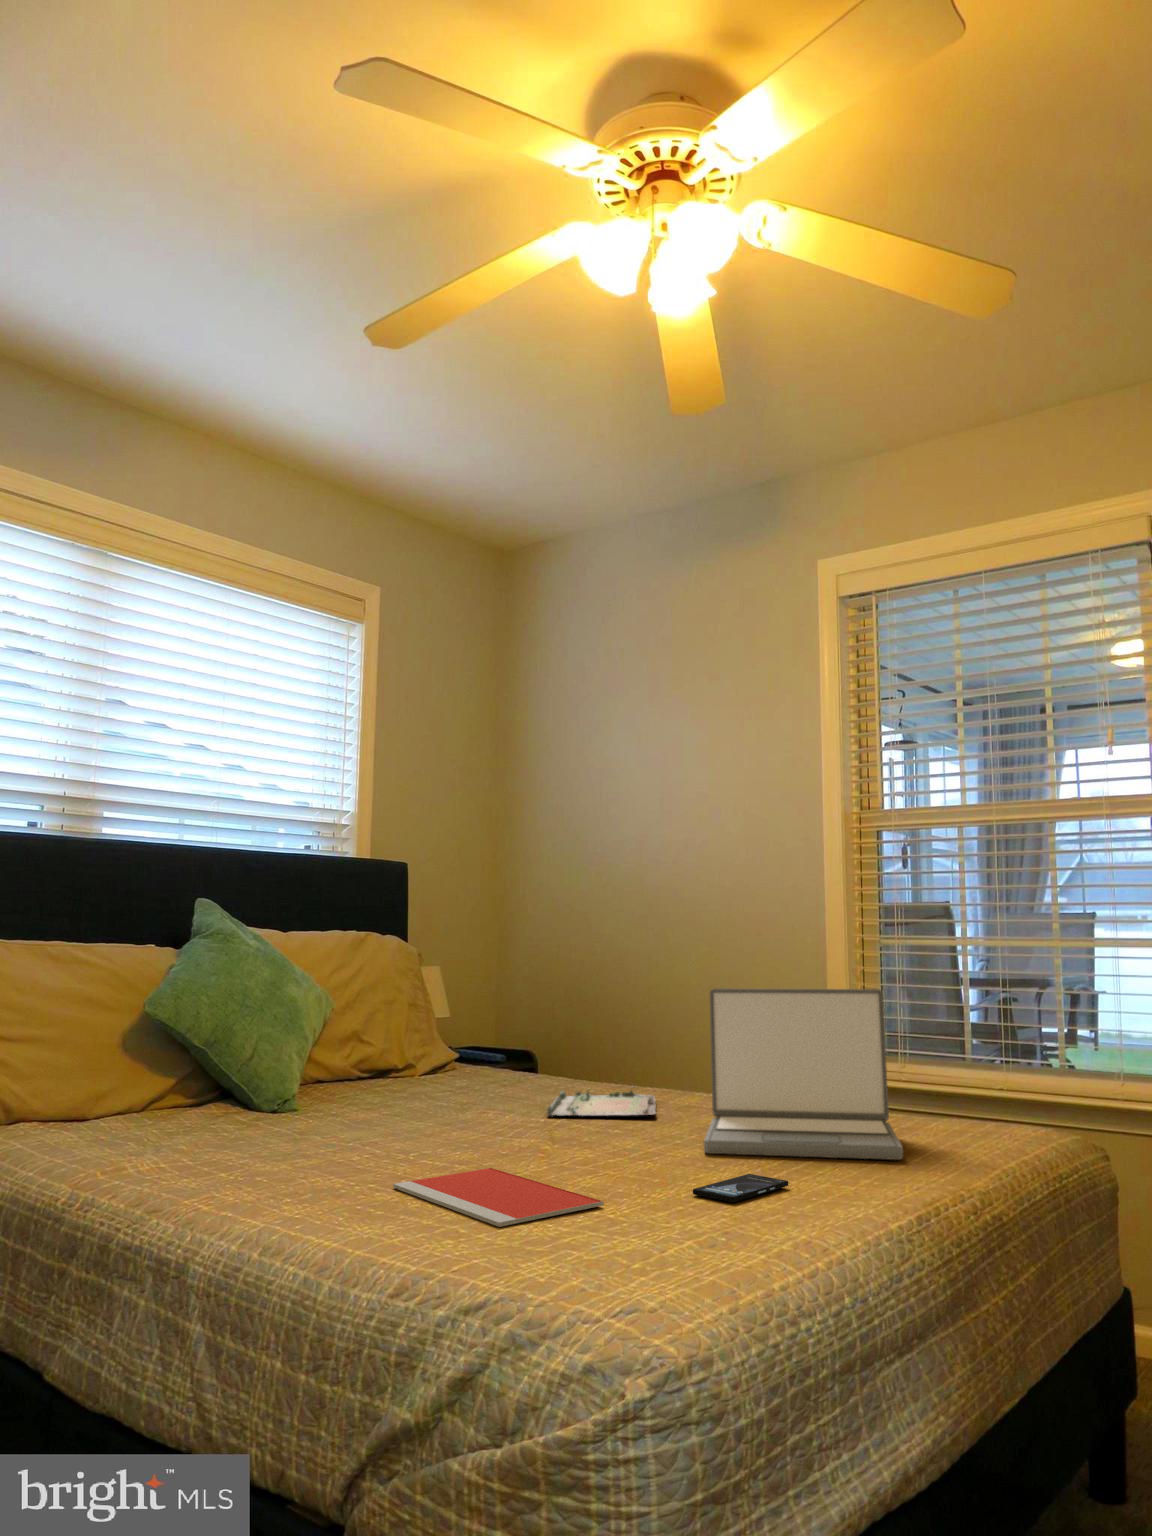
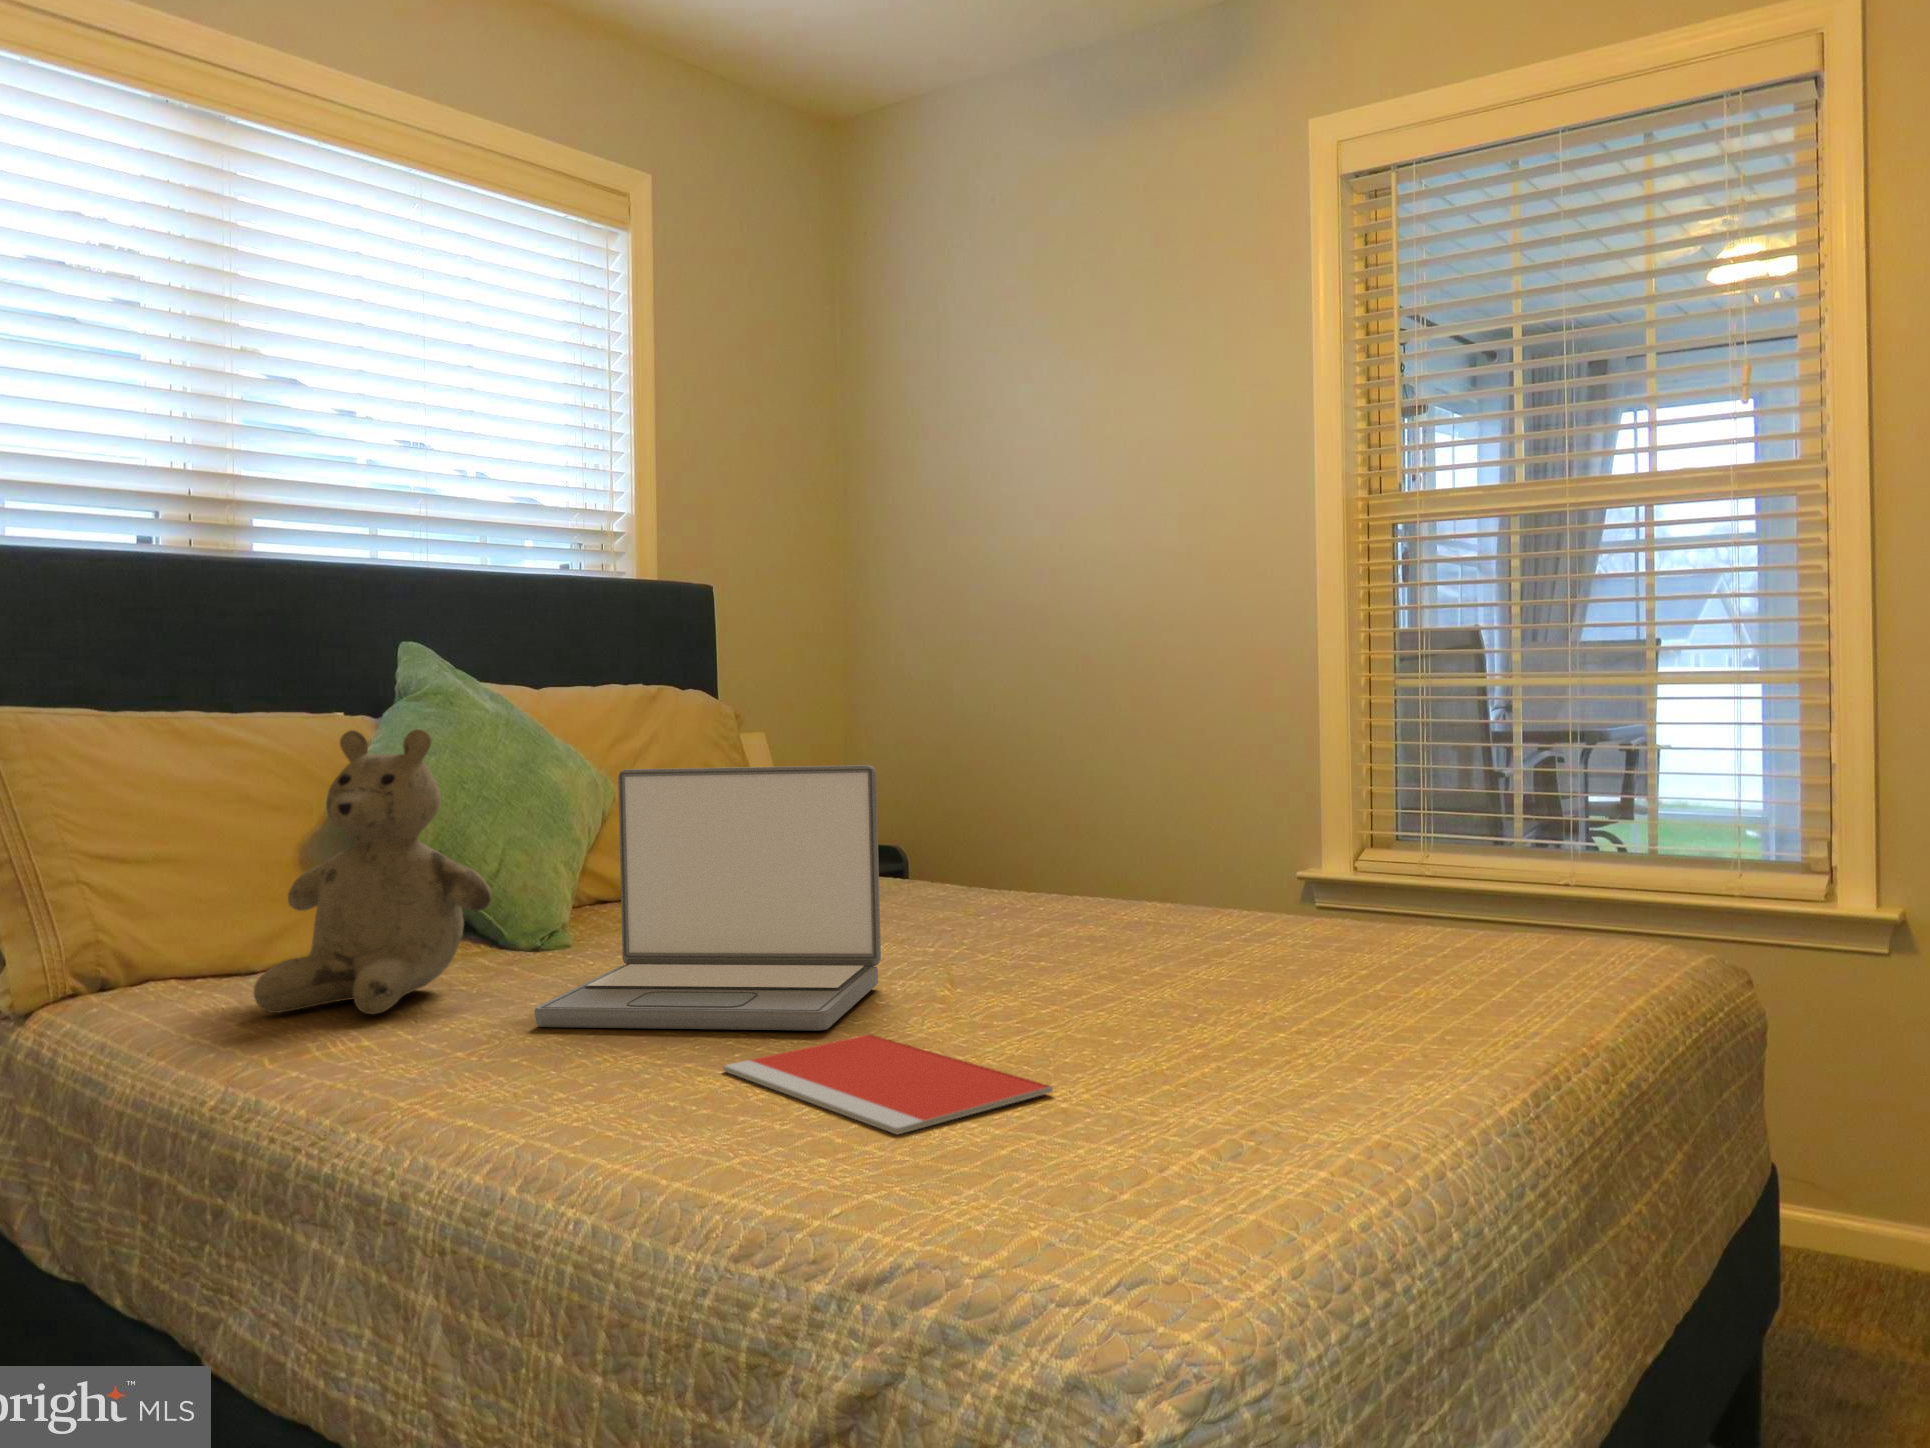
teddy bear: none [93,959,251,1148] -> present [253,729,492,1014]
laptop: present [704,988,903,1160] -> present [535,765,881,1030]
tray: present [547,1091,656,1116] -> none [939,893,1101,948]
smartphone: present [693,1174,788,1202] -> none [1185,1033,1327,1081]

